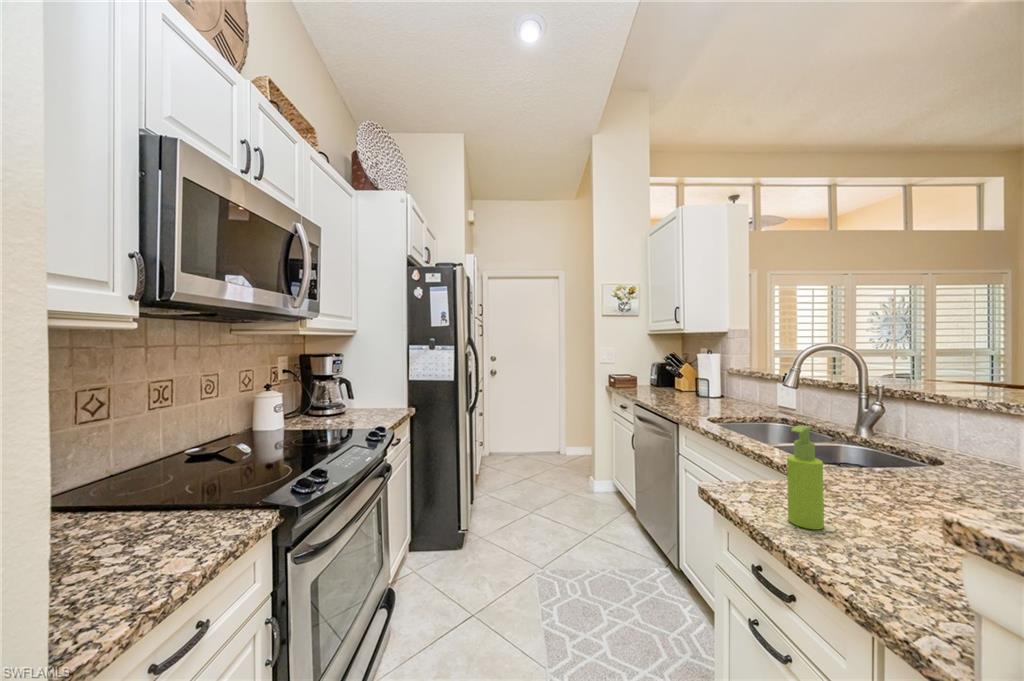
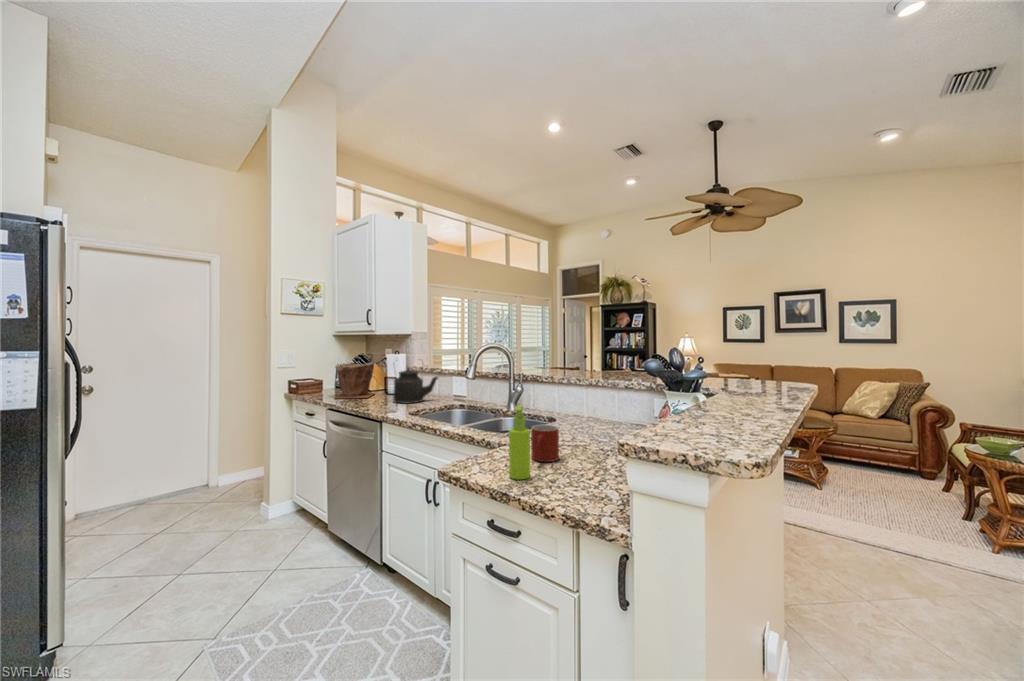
kettle: none [699,360,755,408] -> present [393,367,438,404]
plant pot: none [643,362,686,397] -> present [335,363,375,399]
mug: none [845,460,901,521] -> present [531,425,559,462]

